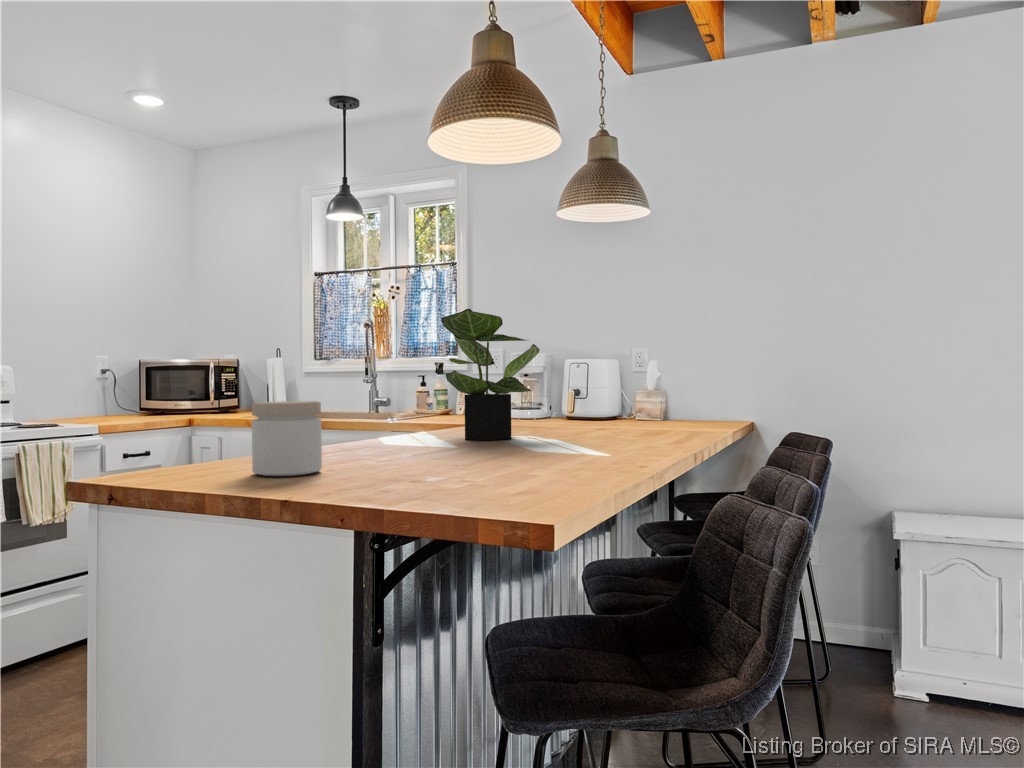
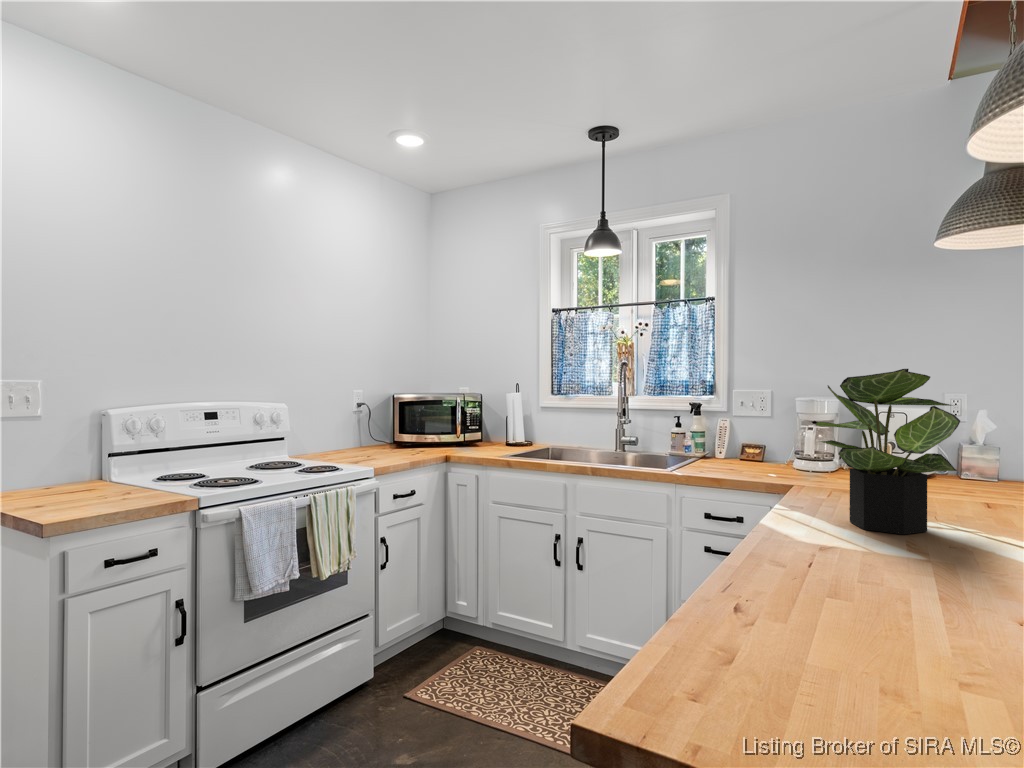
jar: present [252,401,322,476] -> none [789,539,915,692]

